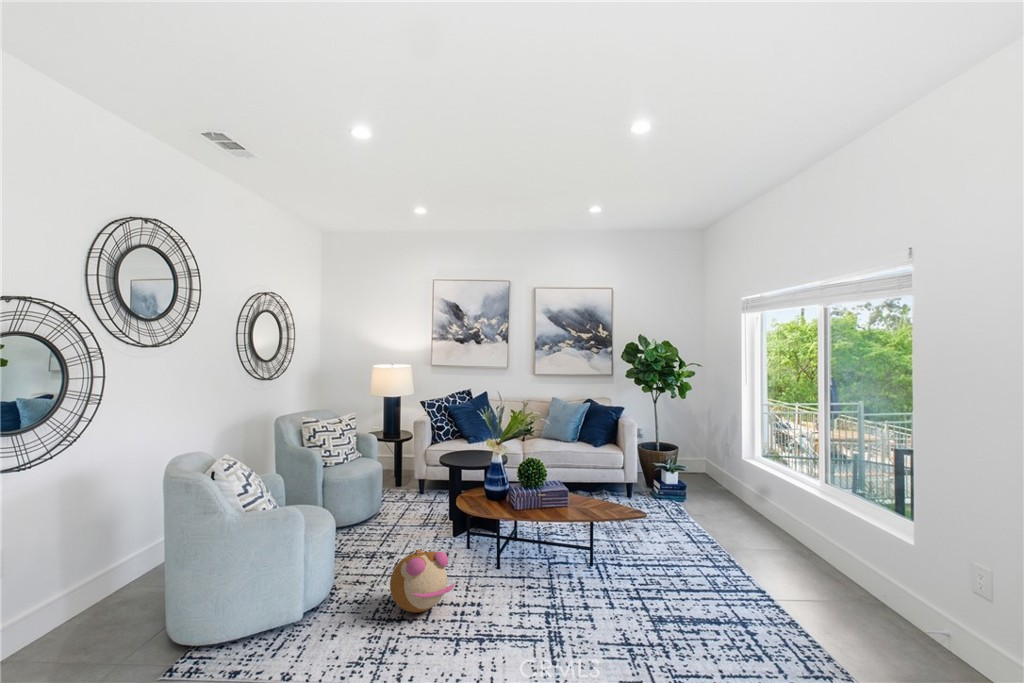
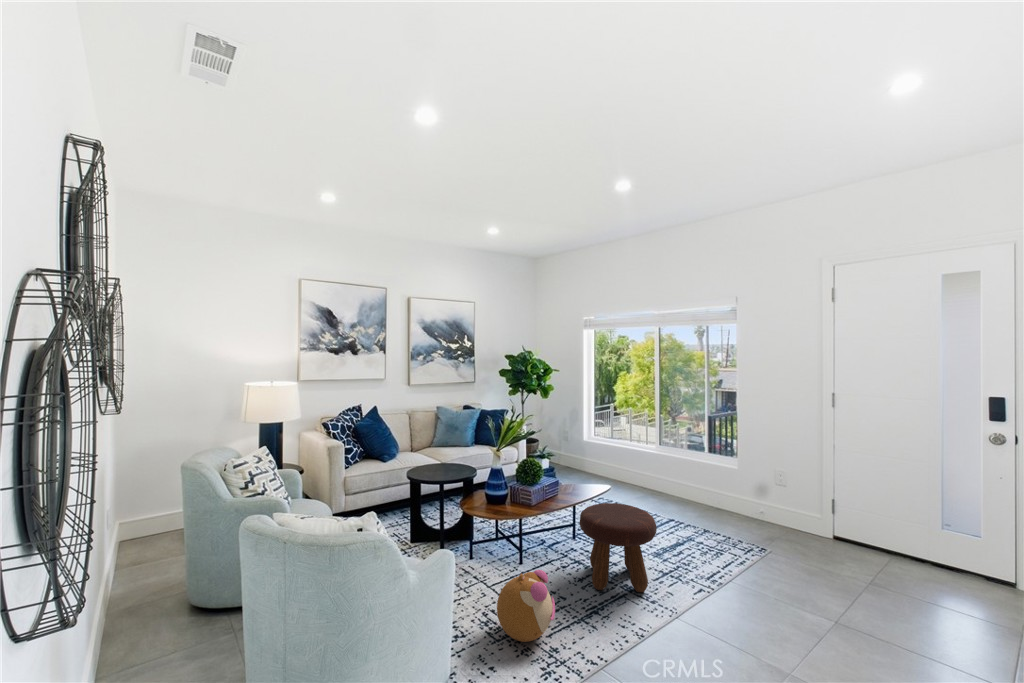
footstool: none [529,514,619,624] -> present [580,503,657,592]

